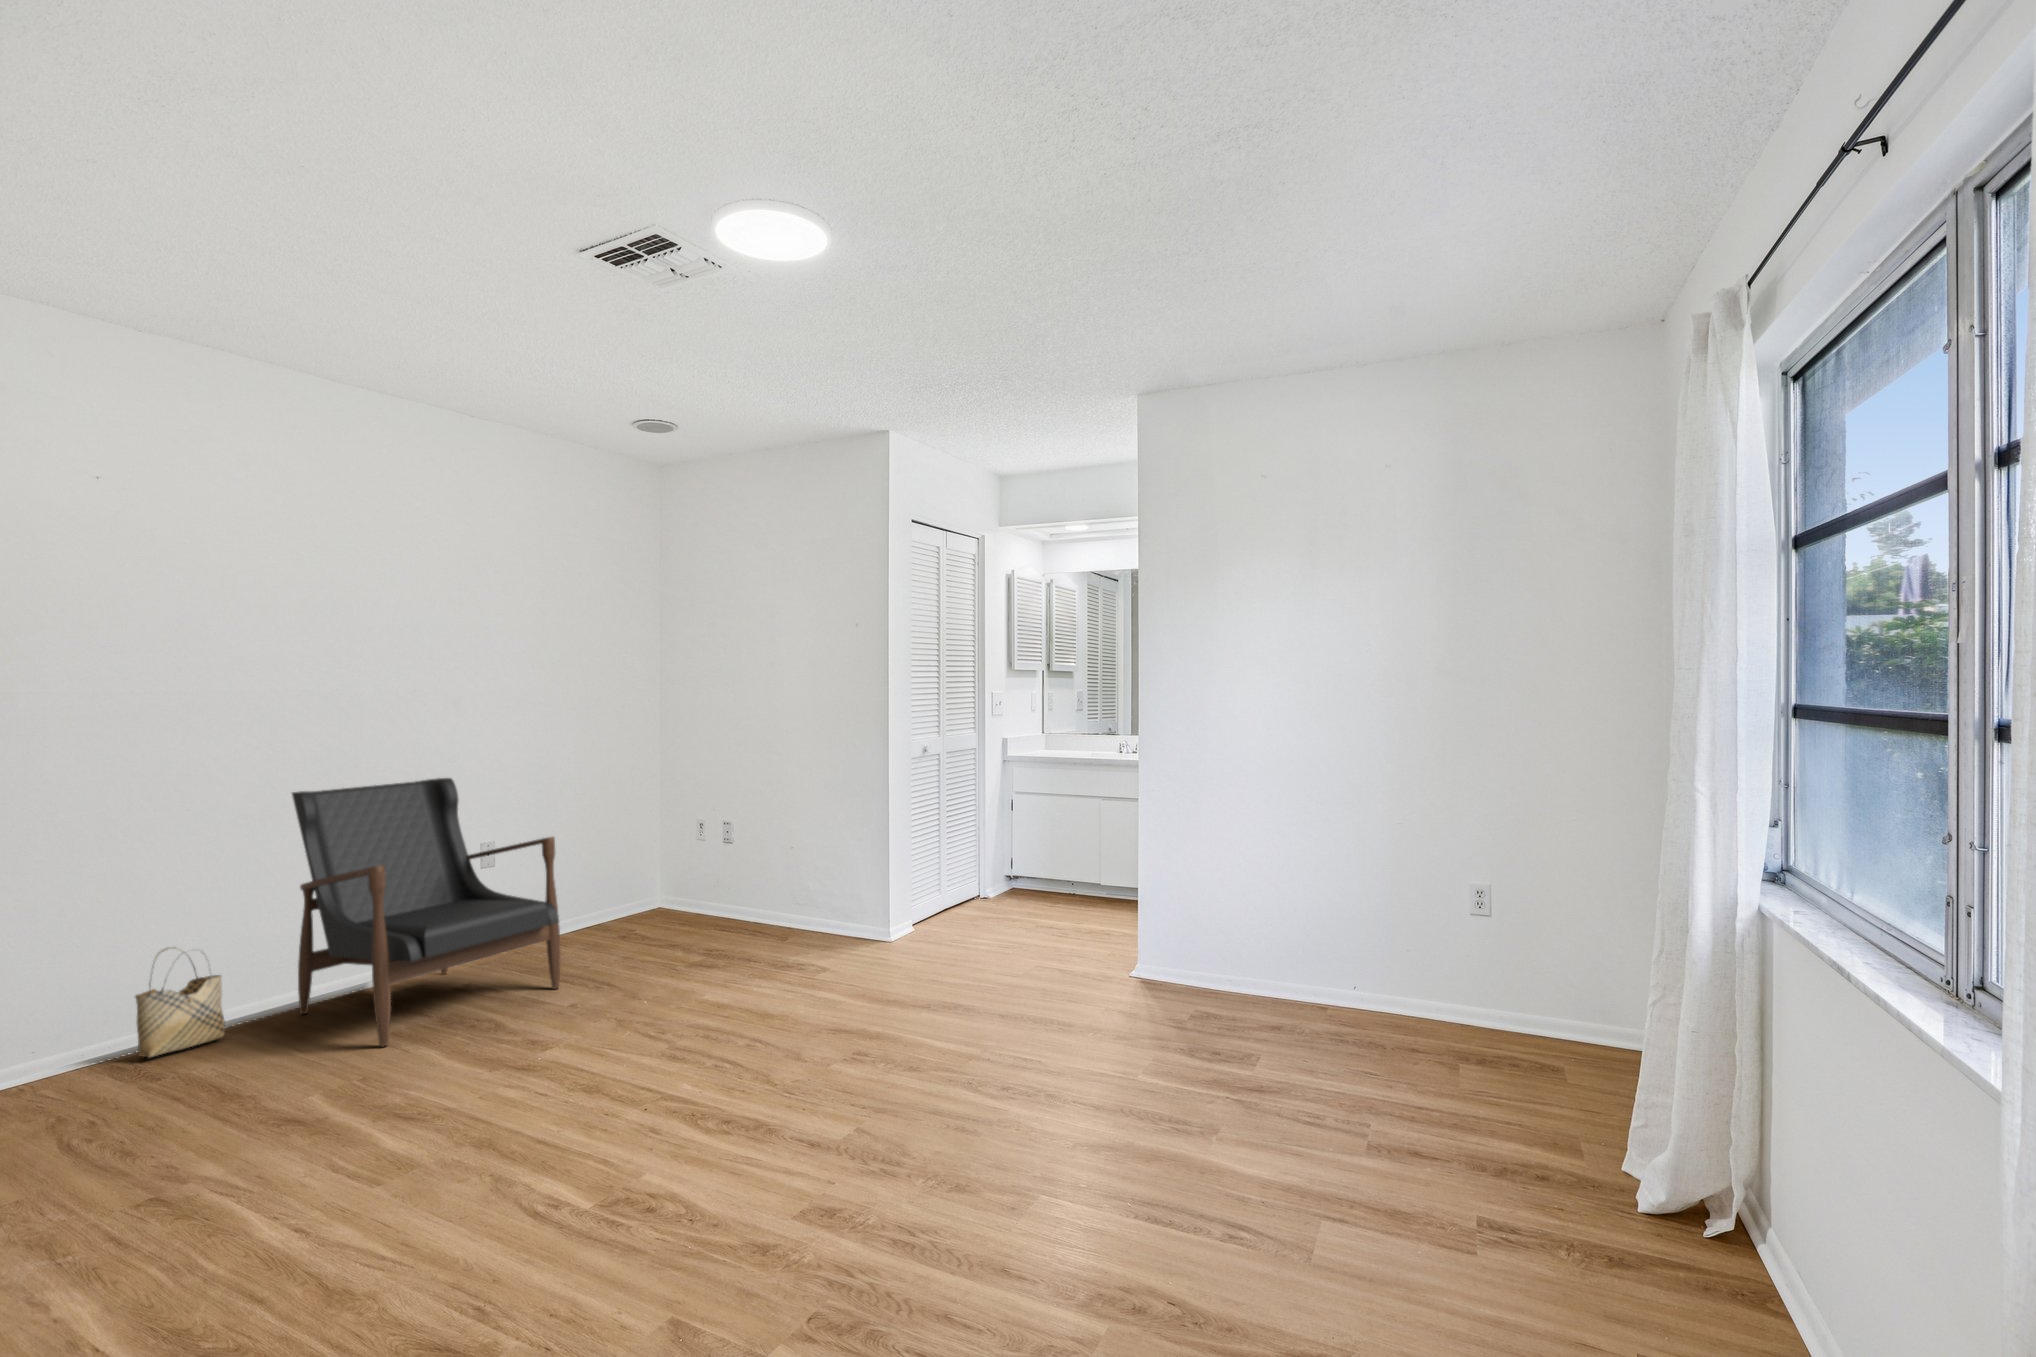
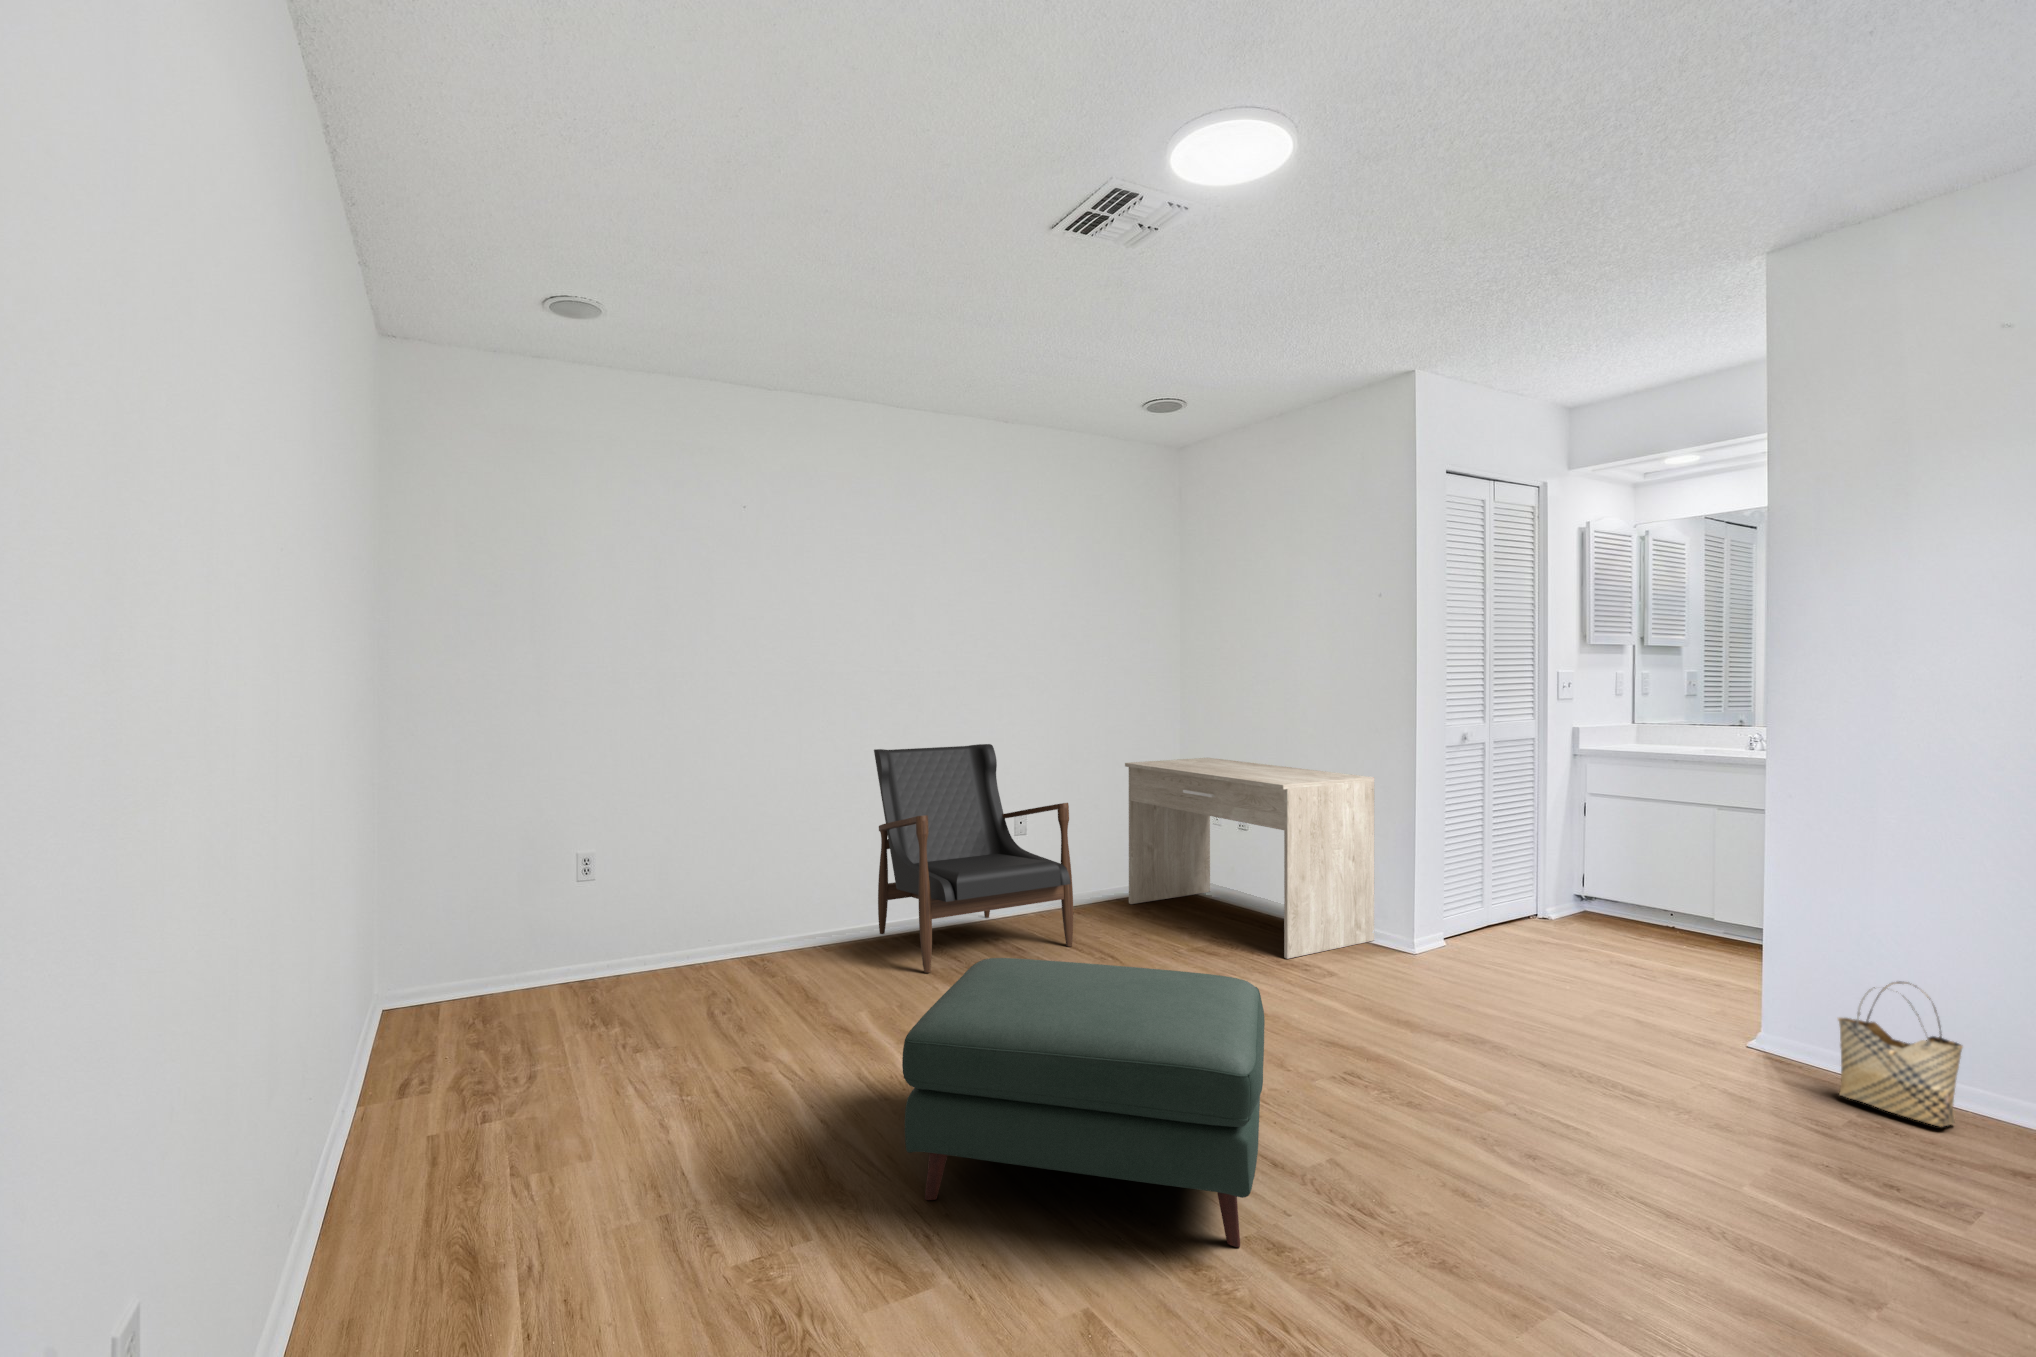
desk: none [608,779,857,965] -> present [1125,758,1374,959]
woven basket: present [135,948,225,1058] -> present [1838,982,1963,1127]
ottoman: none [436,984,815,1276] -> present [902,958,1265,1247]

